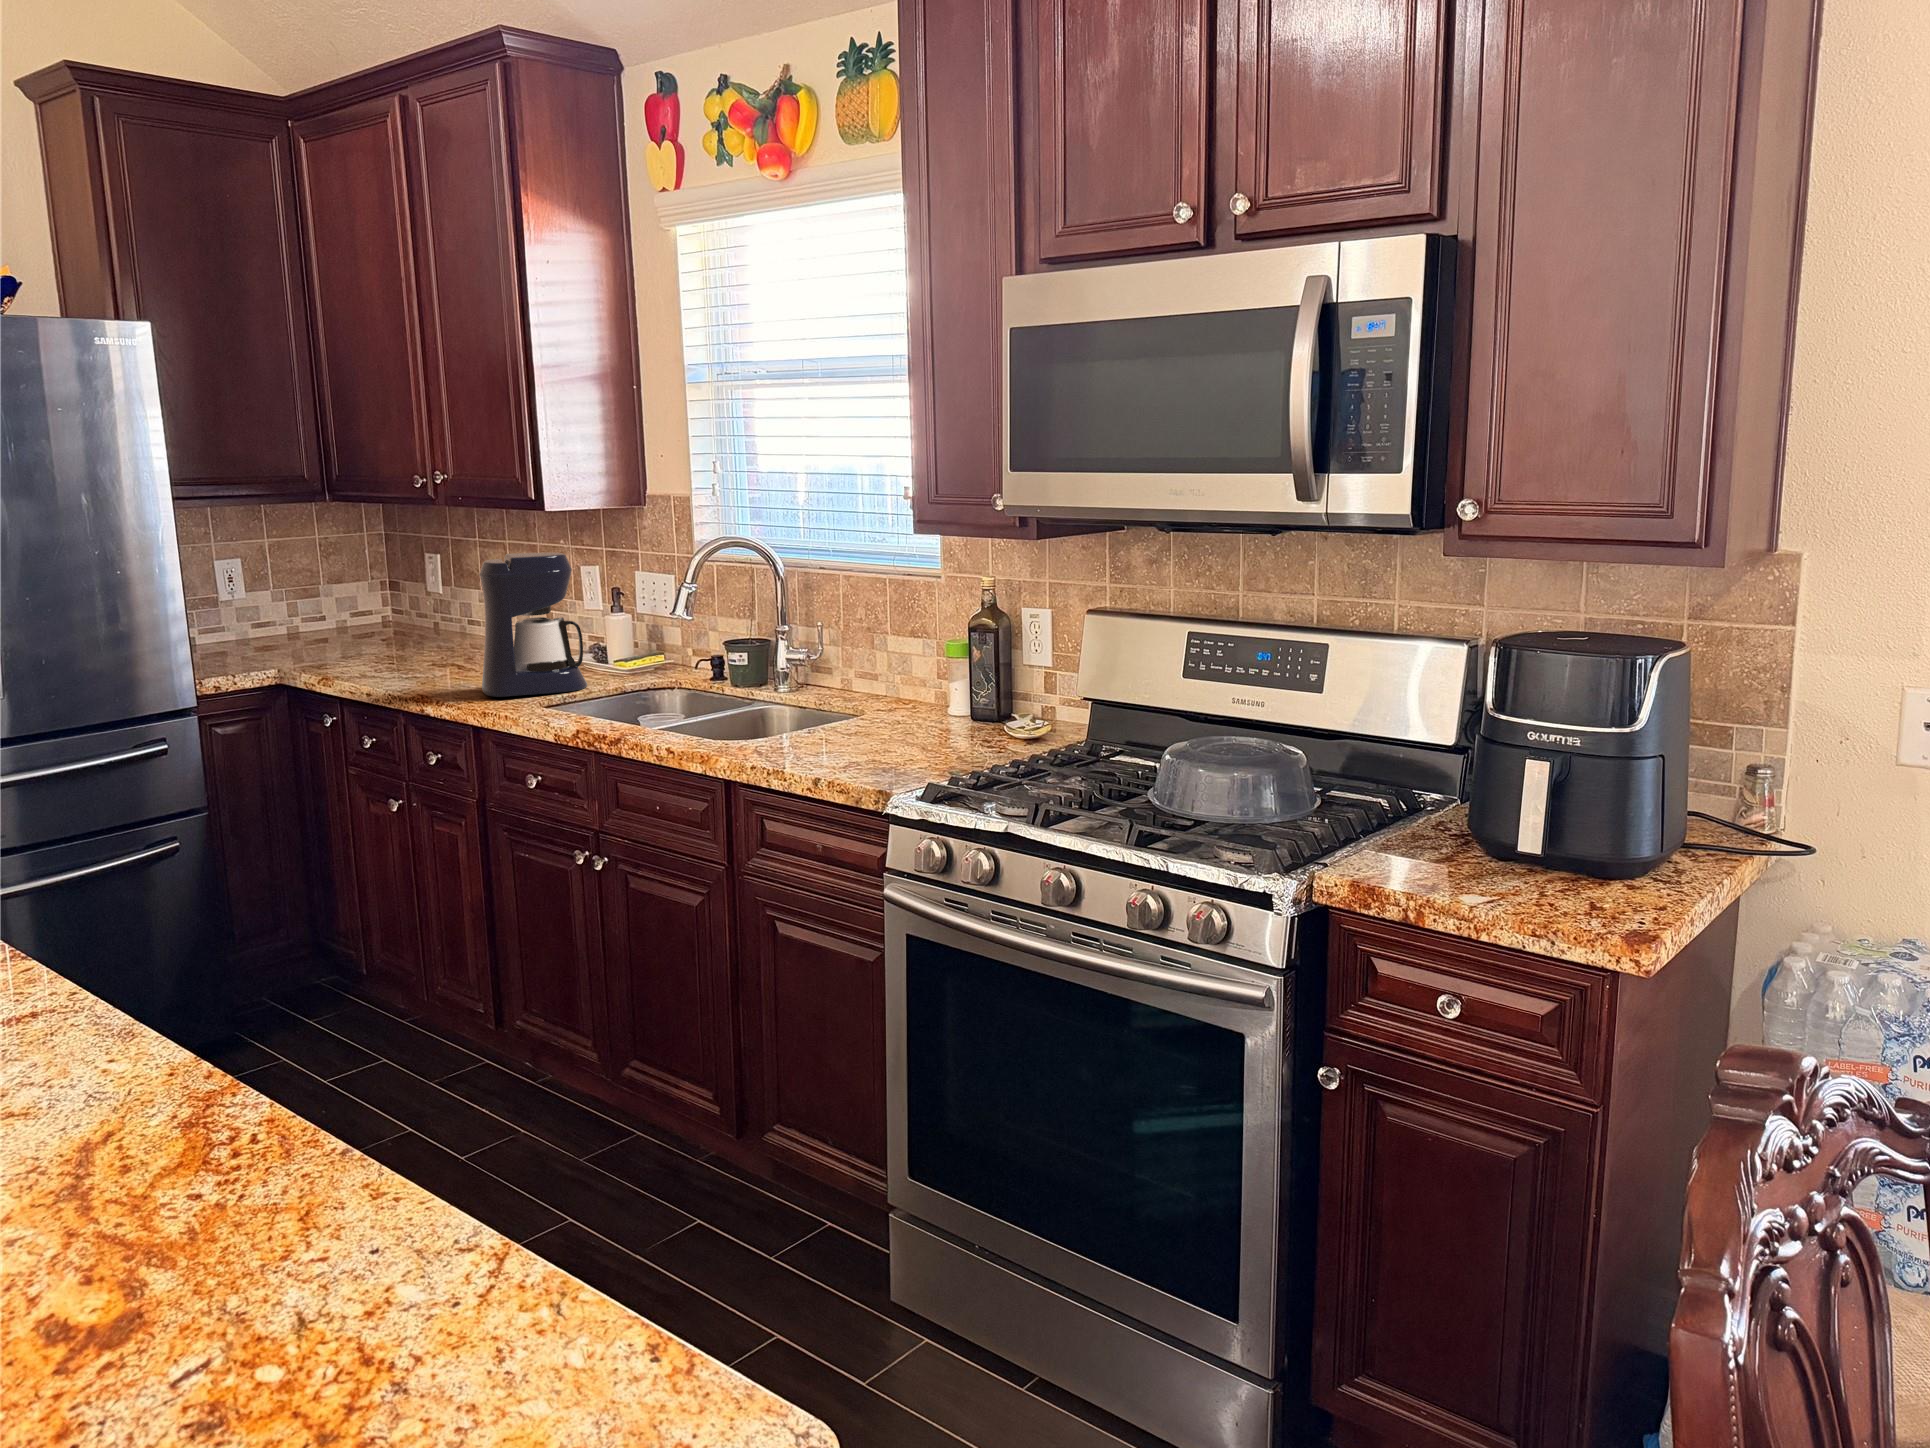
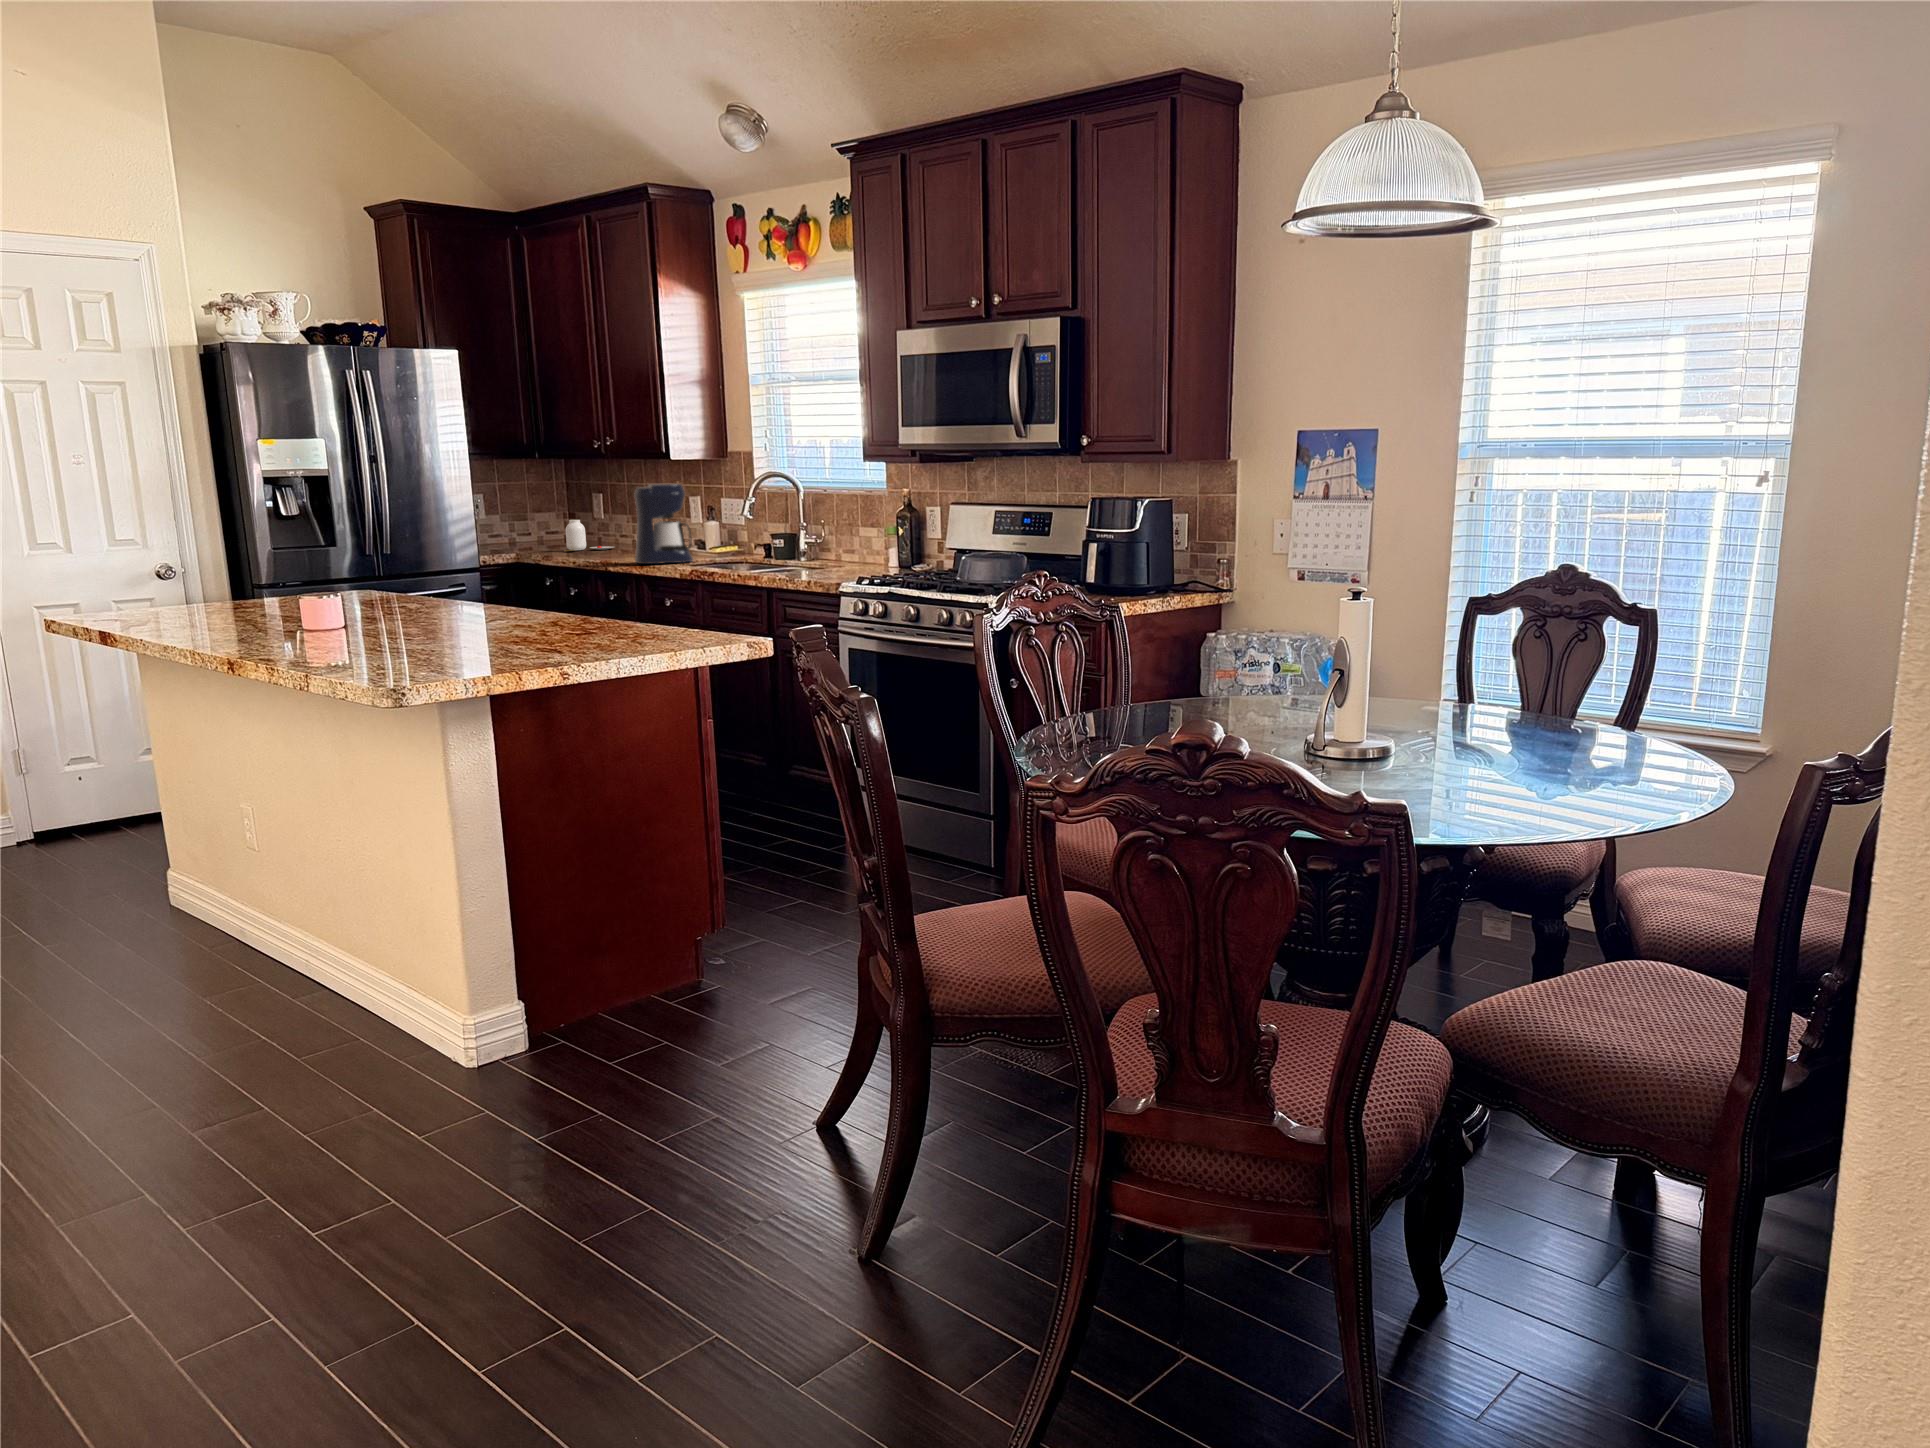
jar: none [376,596,462,649] -> present [565,520,614,551]

